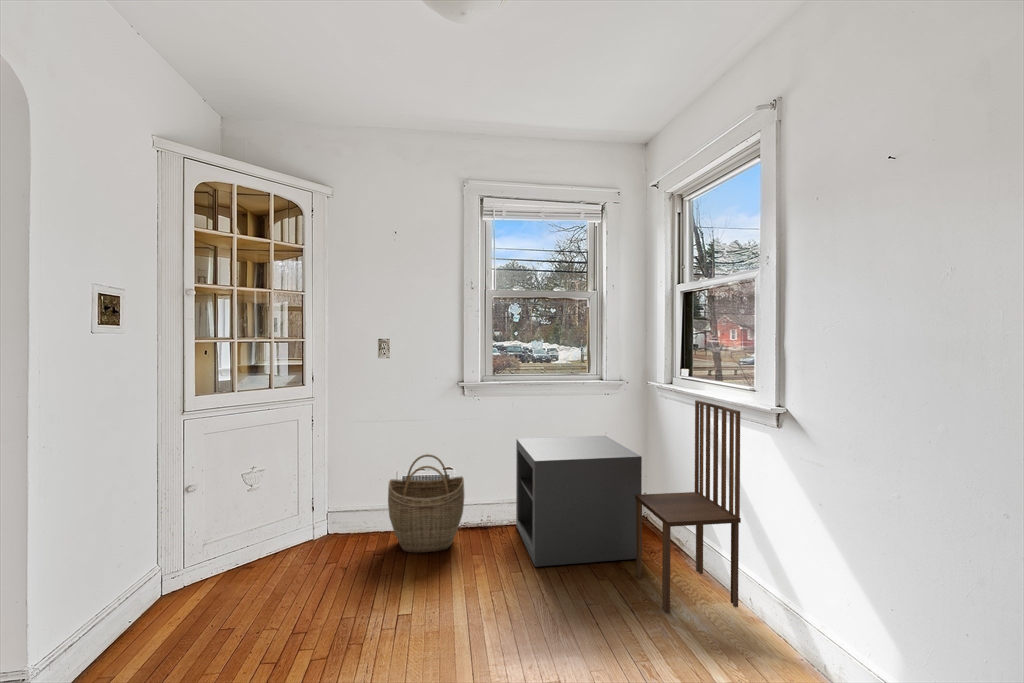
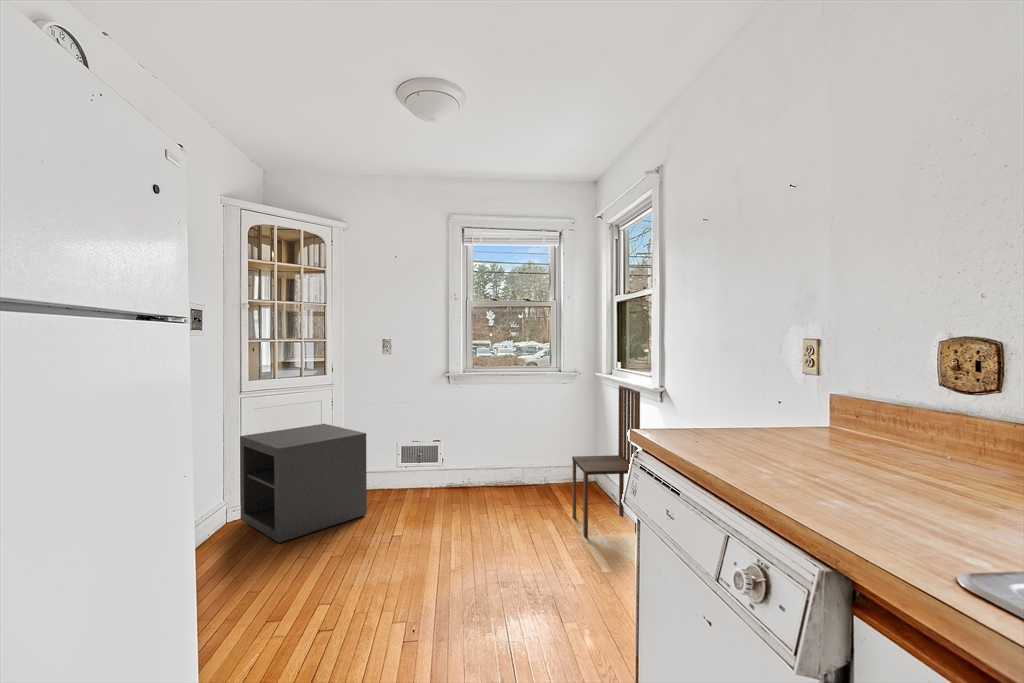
storage cabinet: present [516,436,642,567] -> present [240,424,367,542]
woven basket: present [388,454,464,553] -> none [389,429,447,502]

